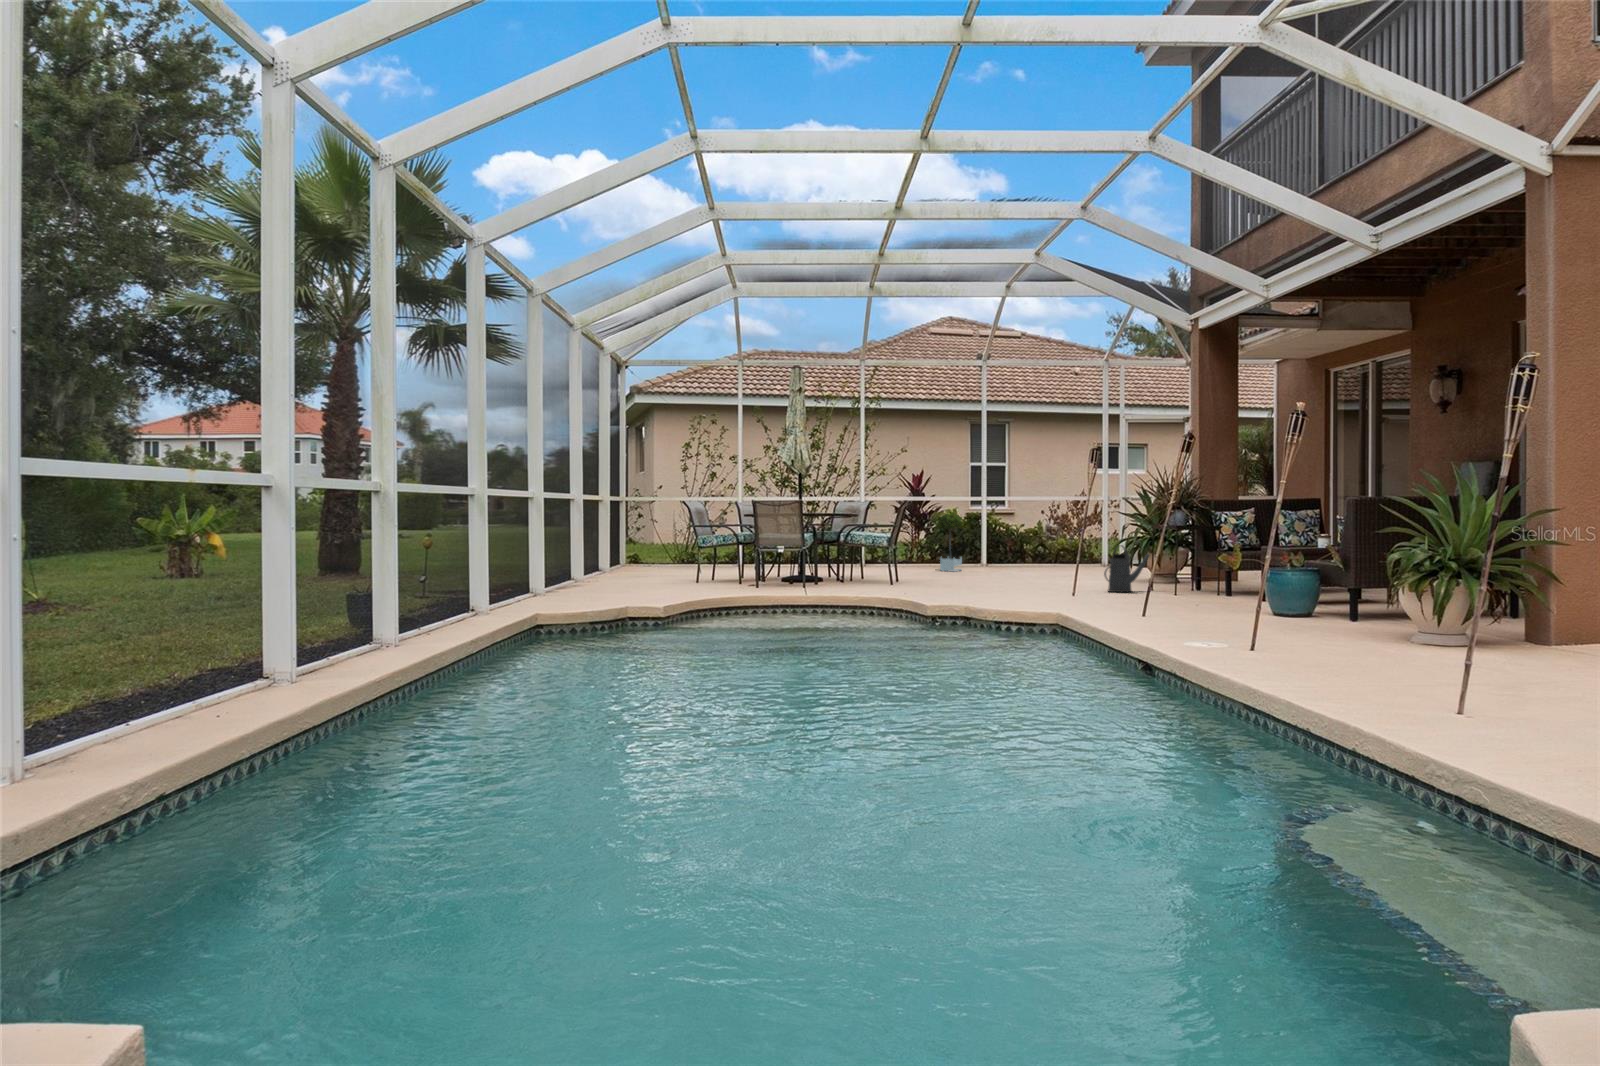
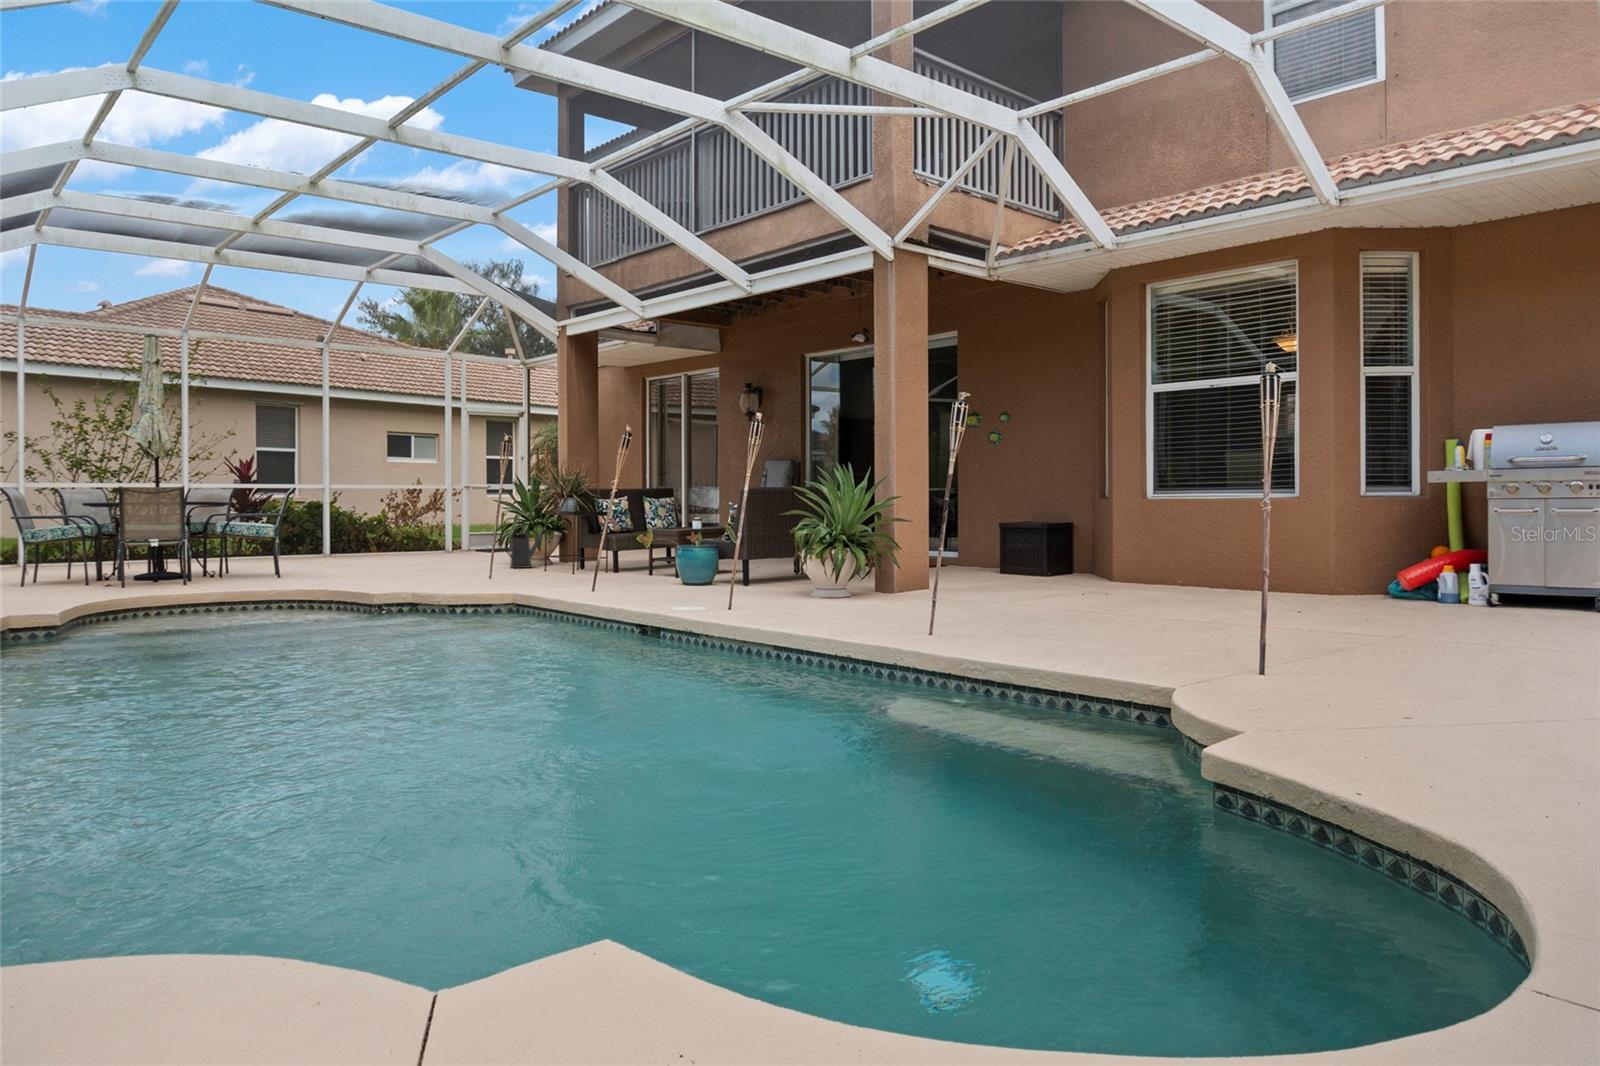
potted tree: present [937,513,962,572] -> none [294,496,321,556]

